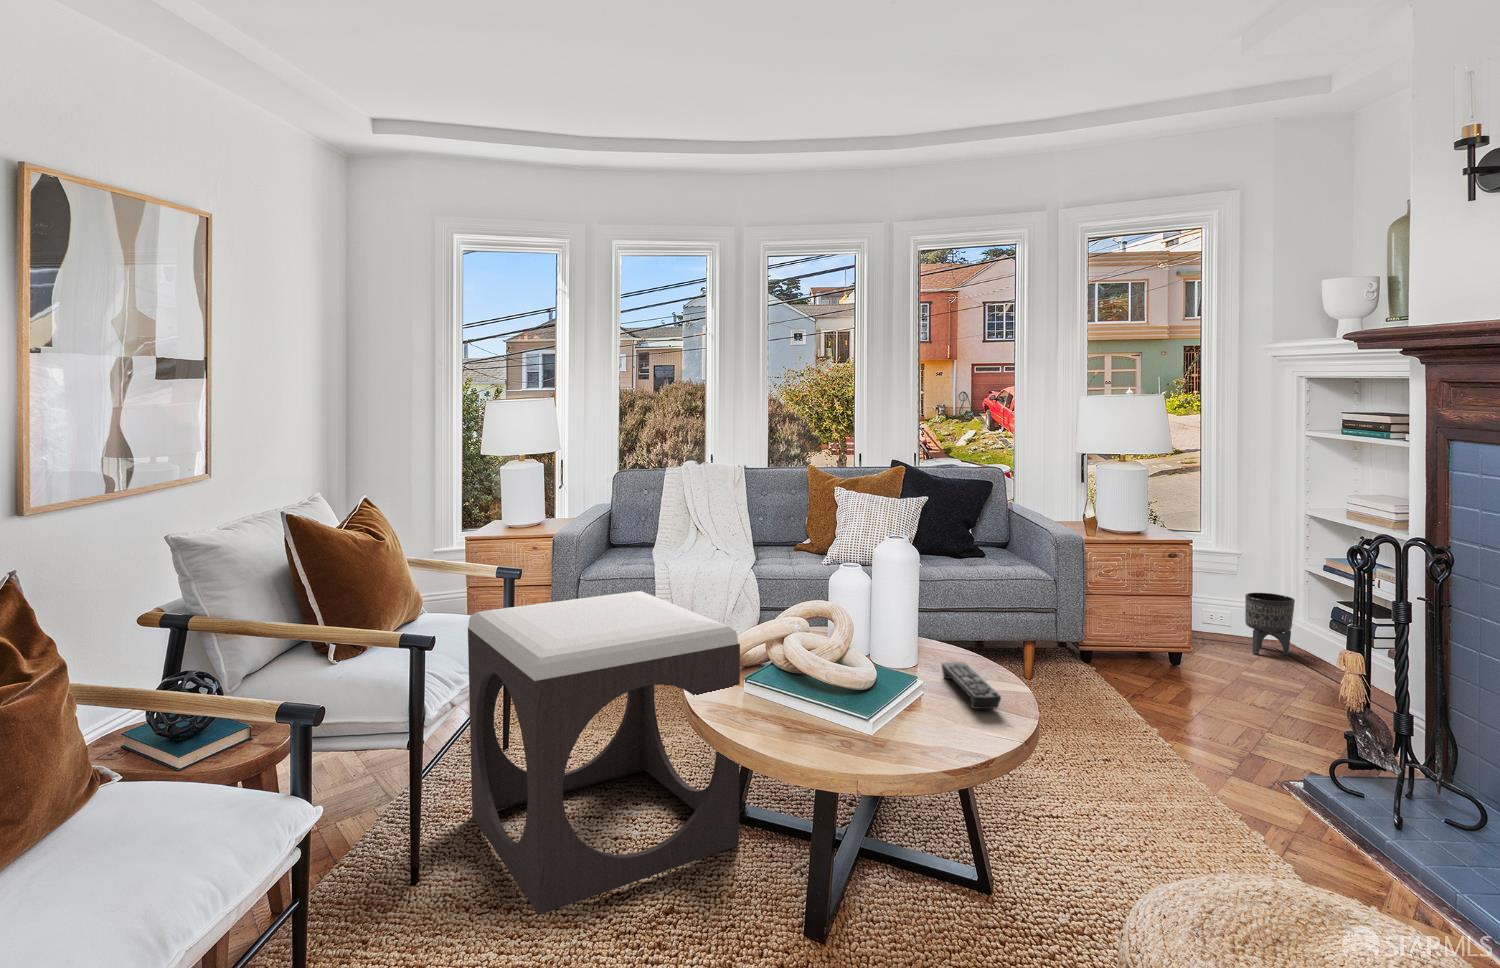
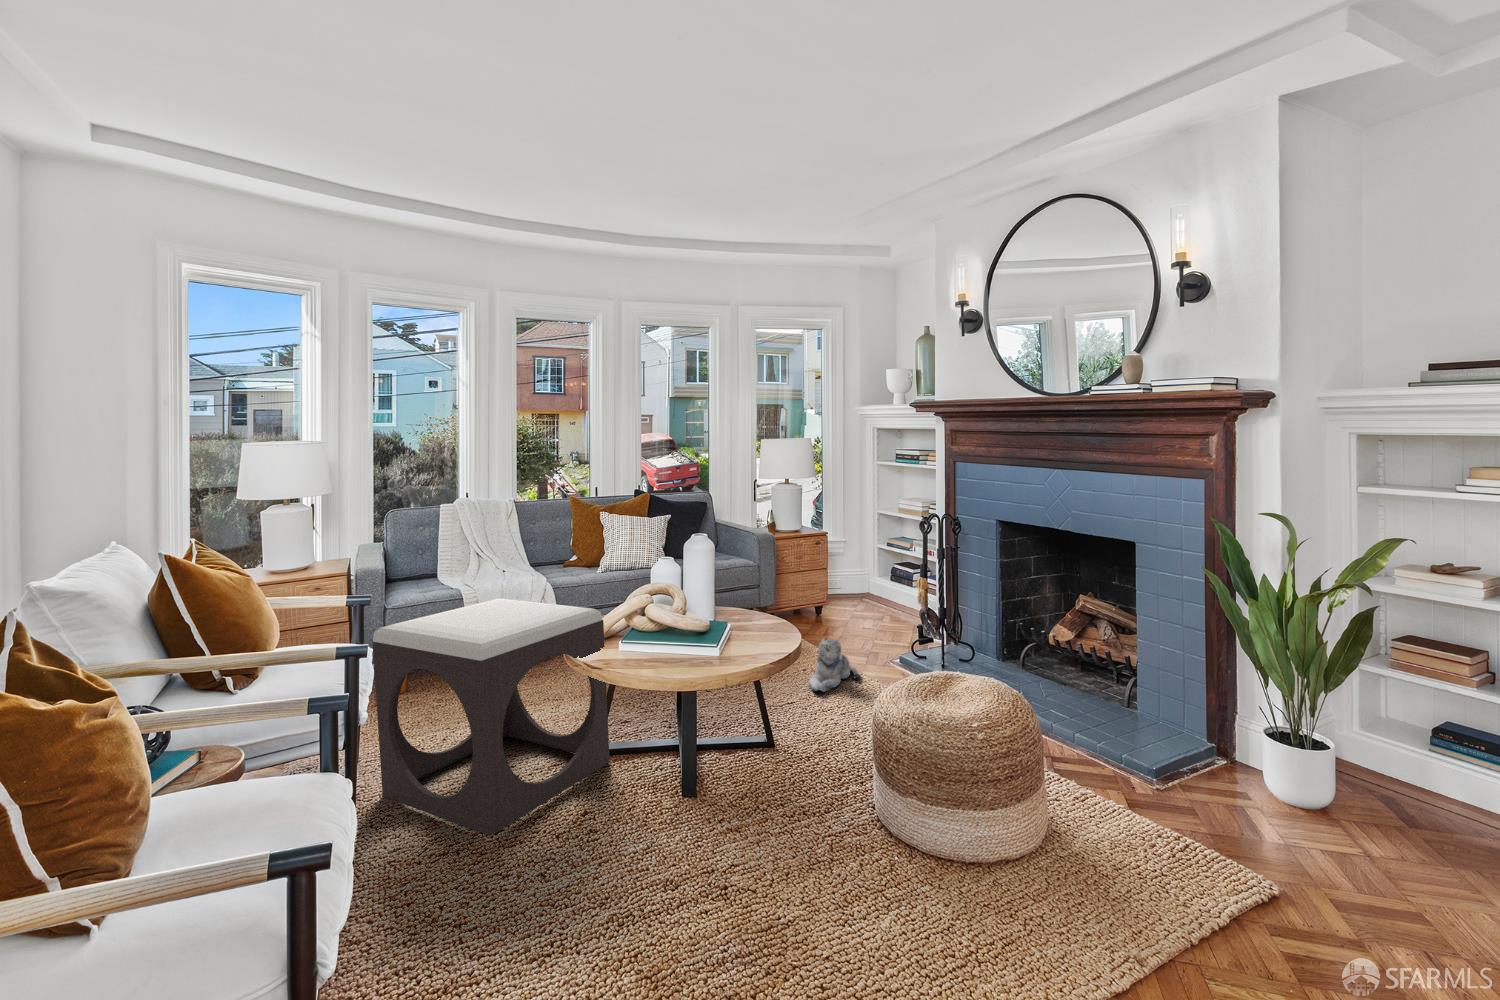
planter: present [1245,593,1295,656] -> none [852,561,878,599]
remote control: present [942,662,1001,709] -> none [727,613,774,637]
plush toy: none [1096,721,1196,812] -> present [809,638,859,692]

